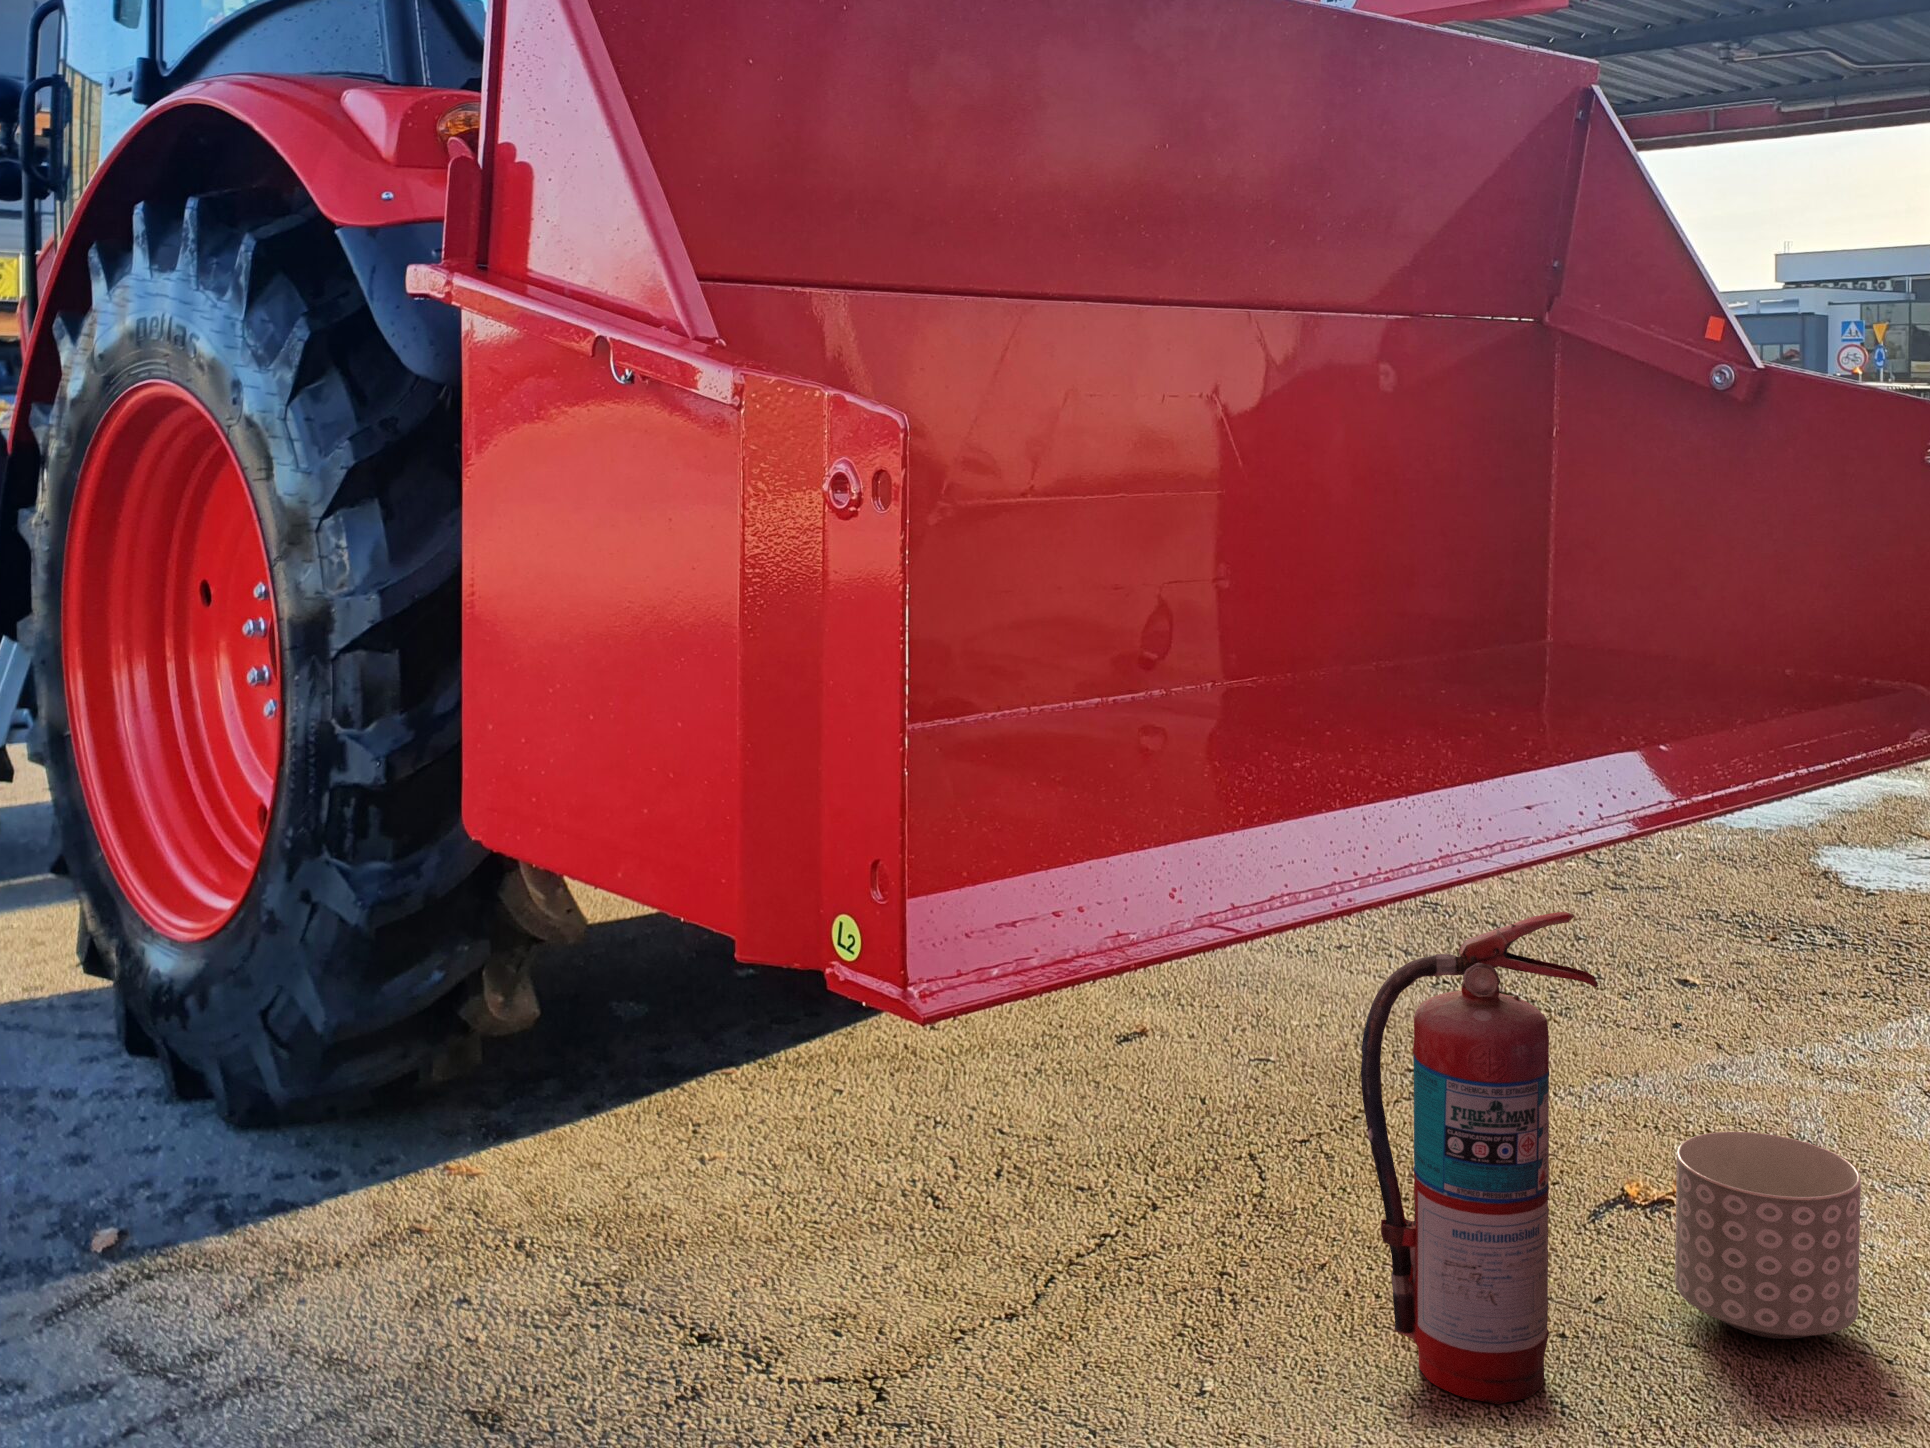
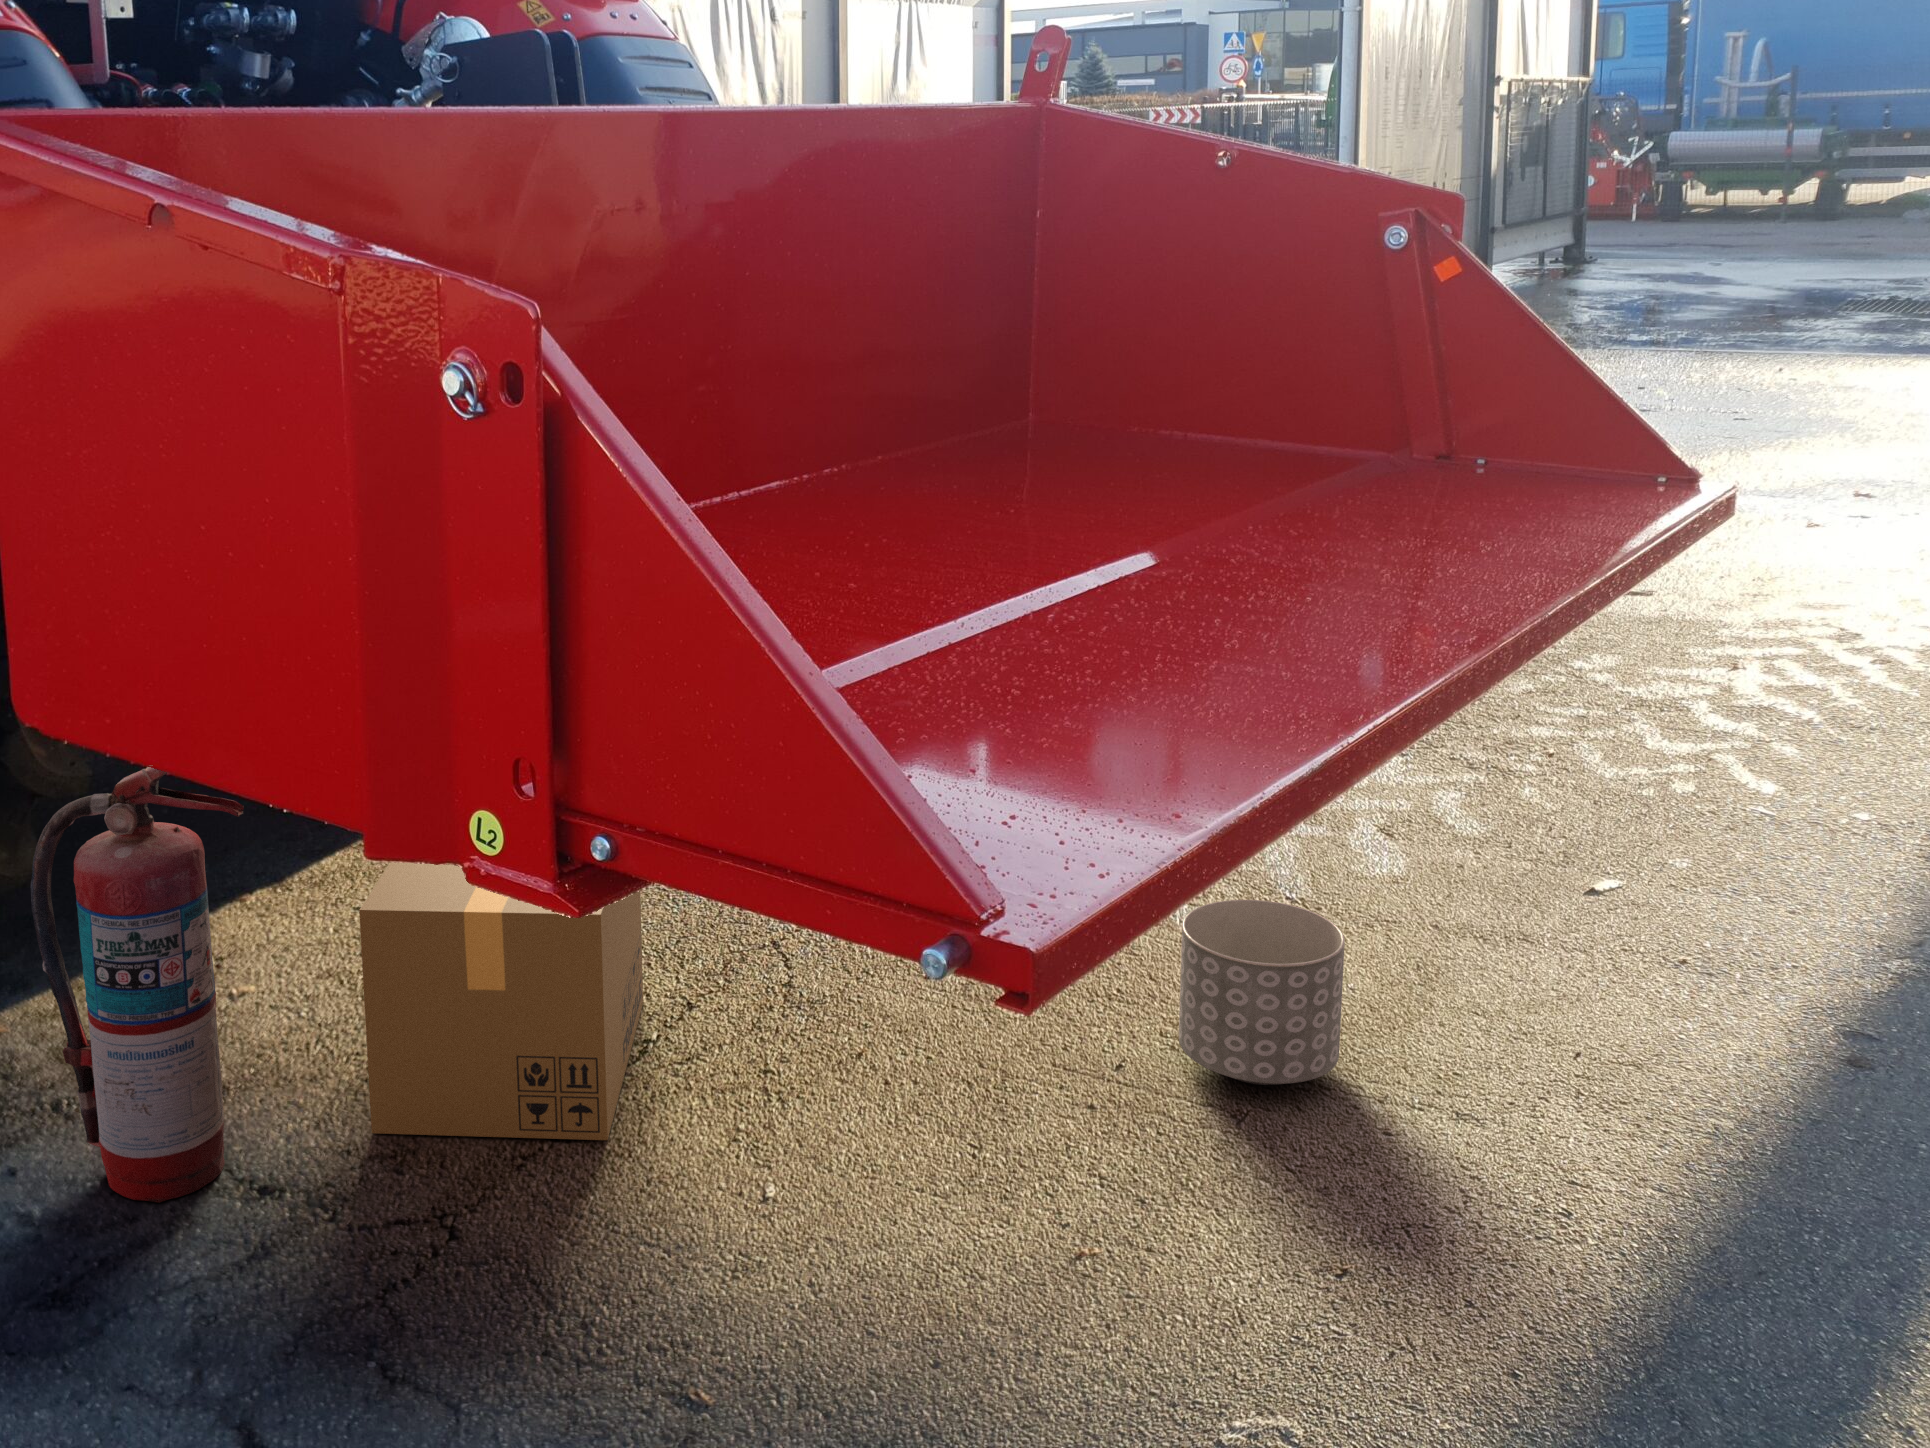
fire extinguisher: present [1361,912,1598,1404] -> present [30,767,244,1202]
cardboard box: none [812,970,1105,1321] -> present [359,863,643,1140]

